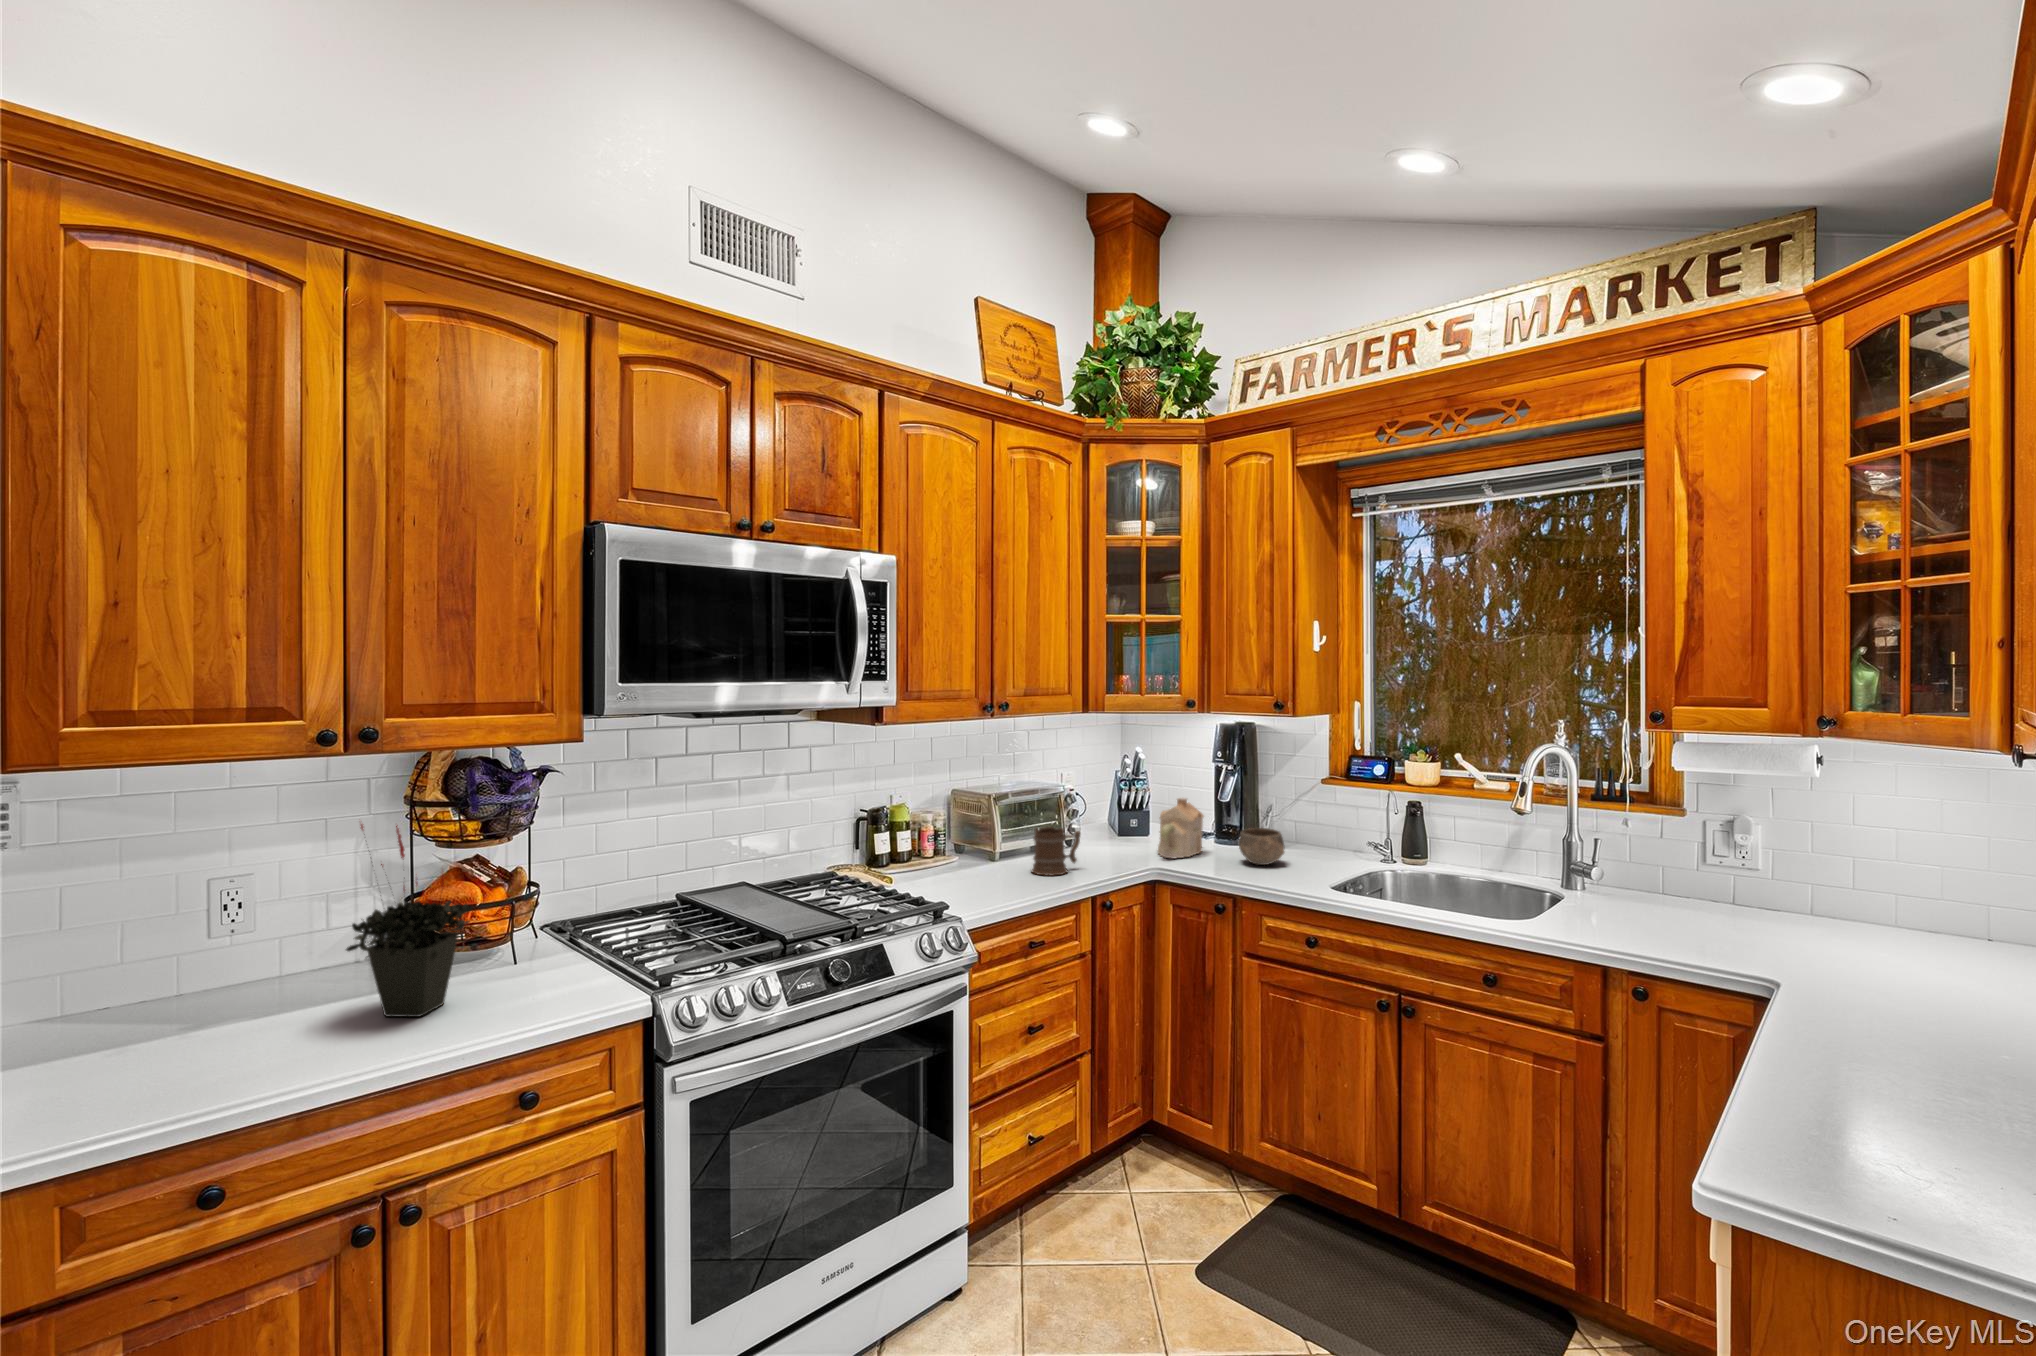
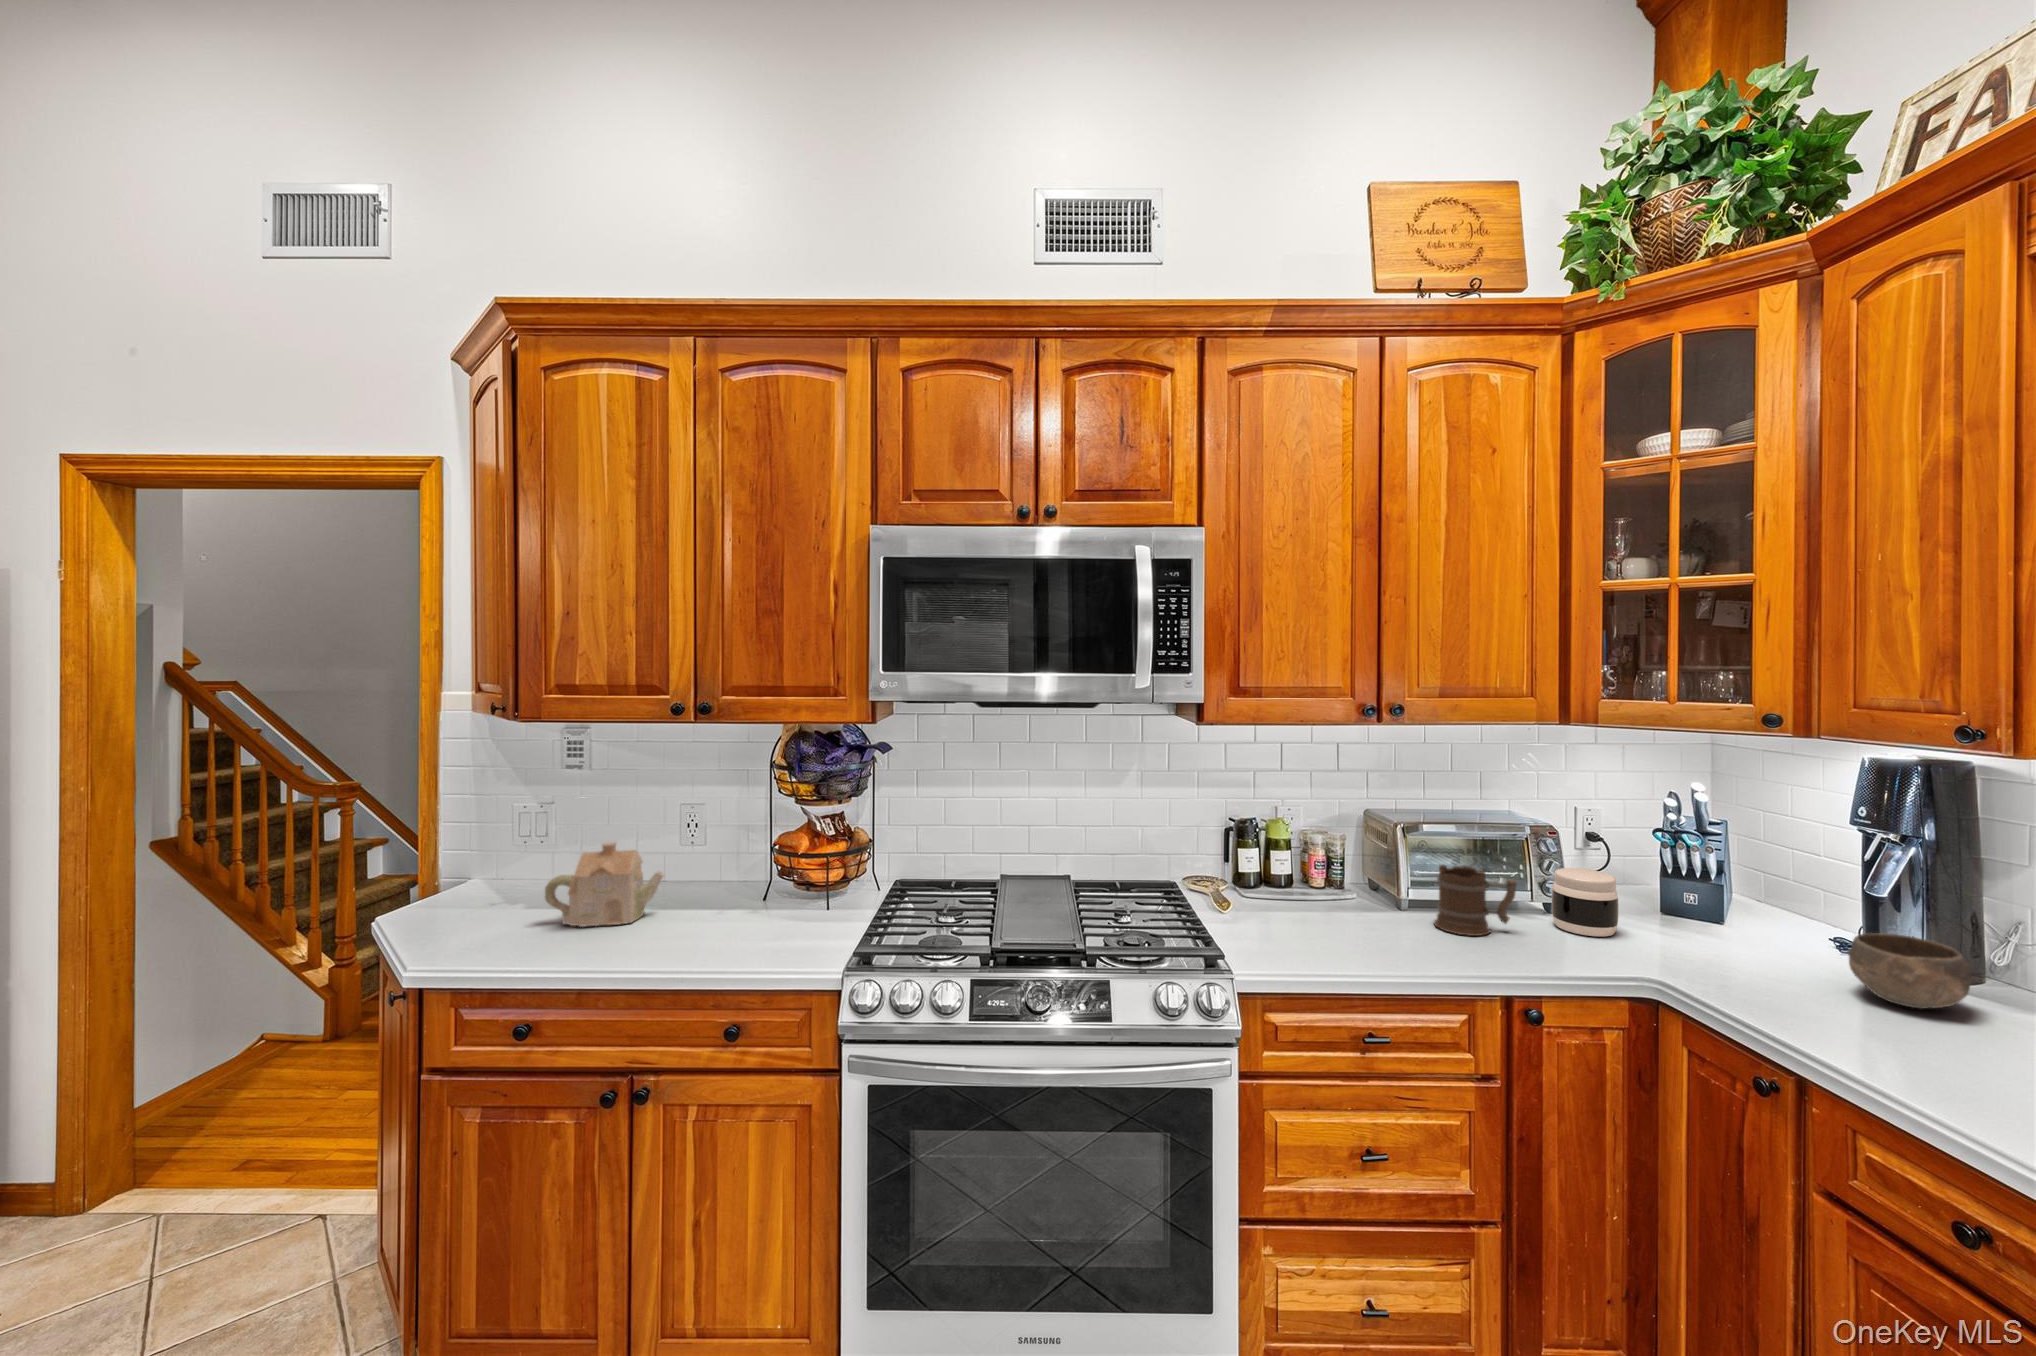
teapot: present [1158,797,1204,858] -> present [545,841,664,927]
jar: none [1090,819,1128,863] -> present [1552,868,1619,937]
potted plant: present [346,824,472,1017] -> none [669,774,753,937]

